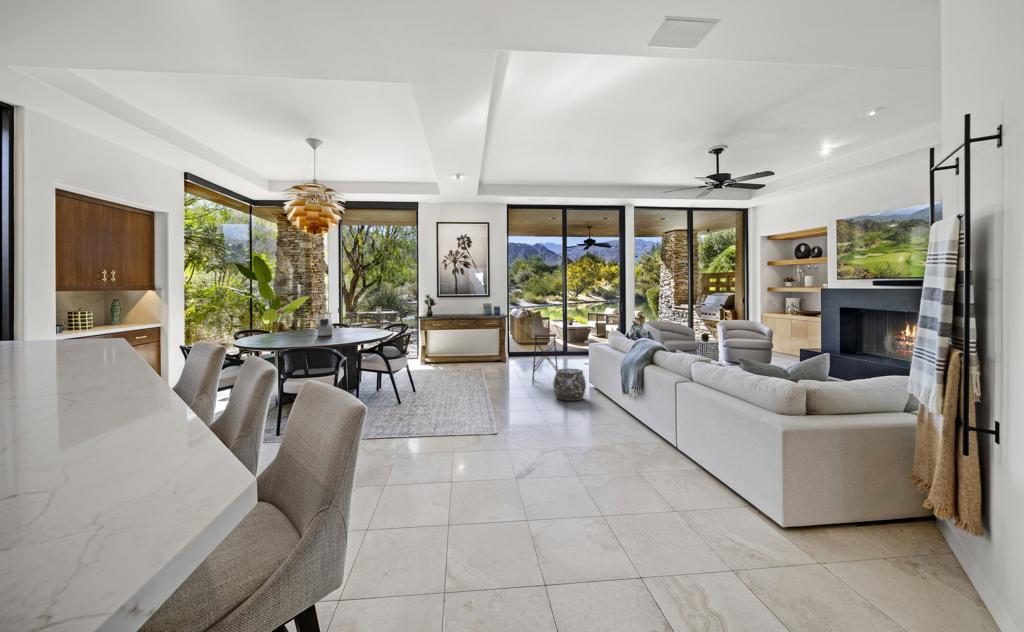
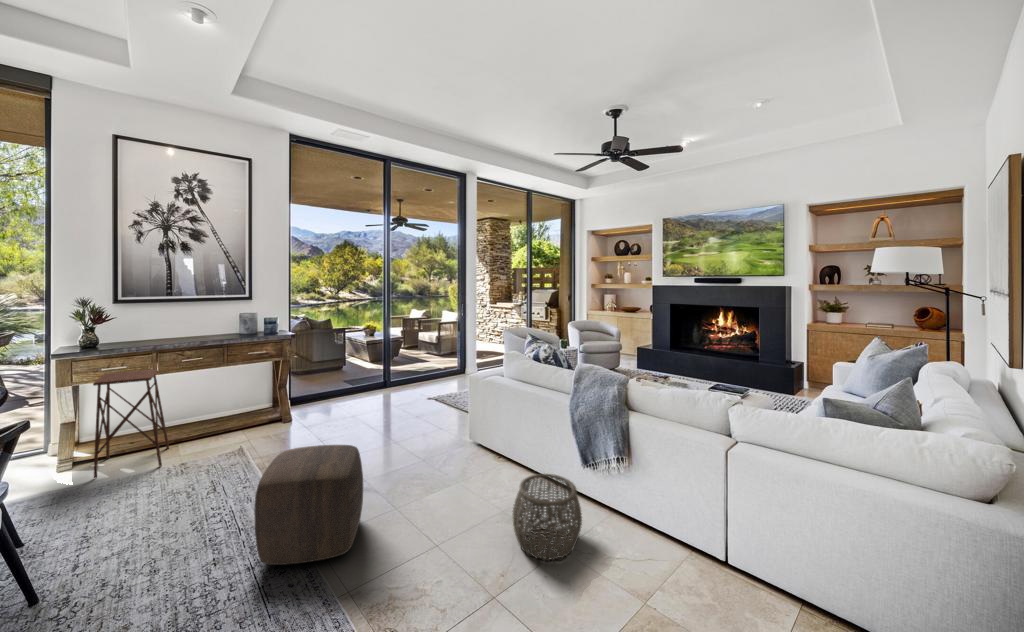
side table: present [532,333,558,383] -> present [93,369,169,479]
ottoman: none [463,349,505,387] -> present [254,445,363,565]

